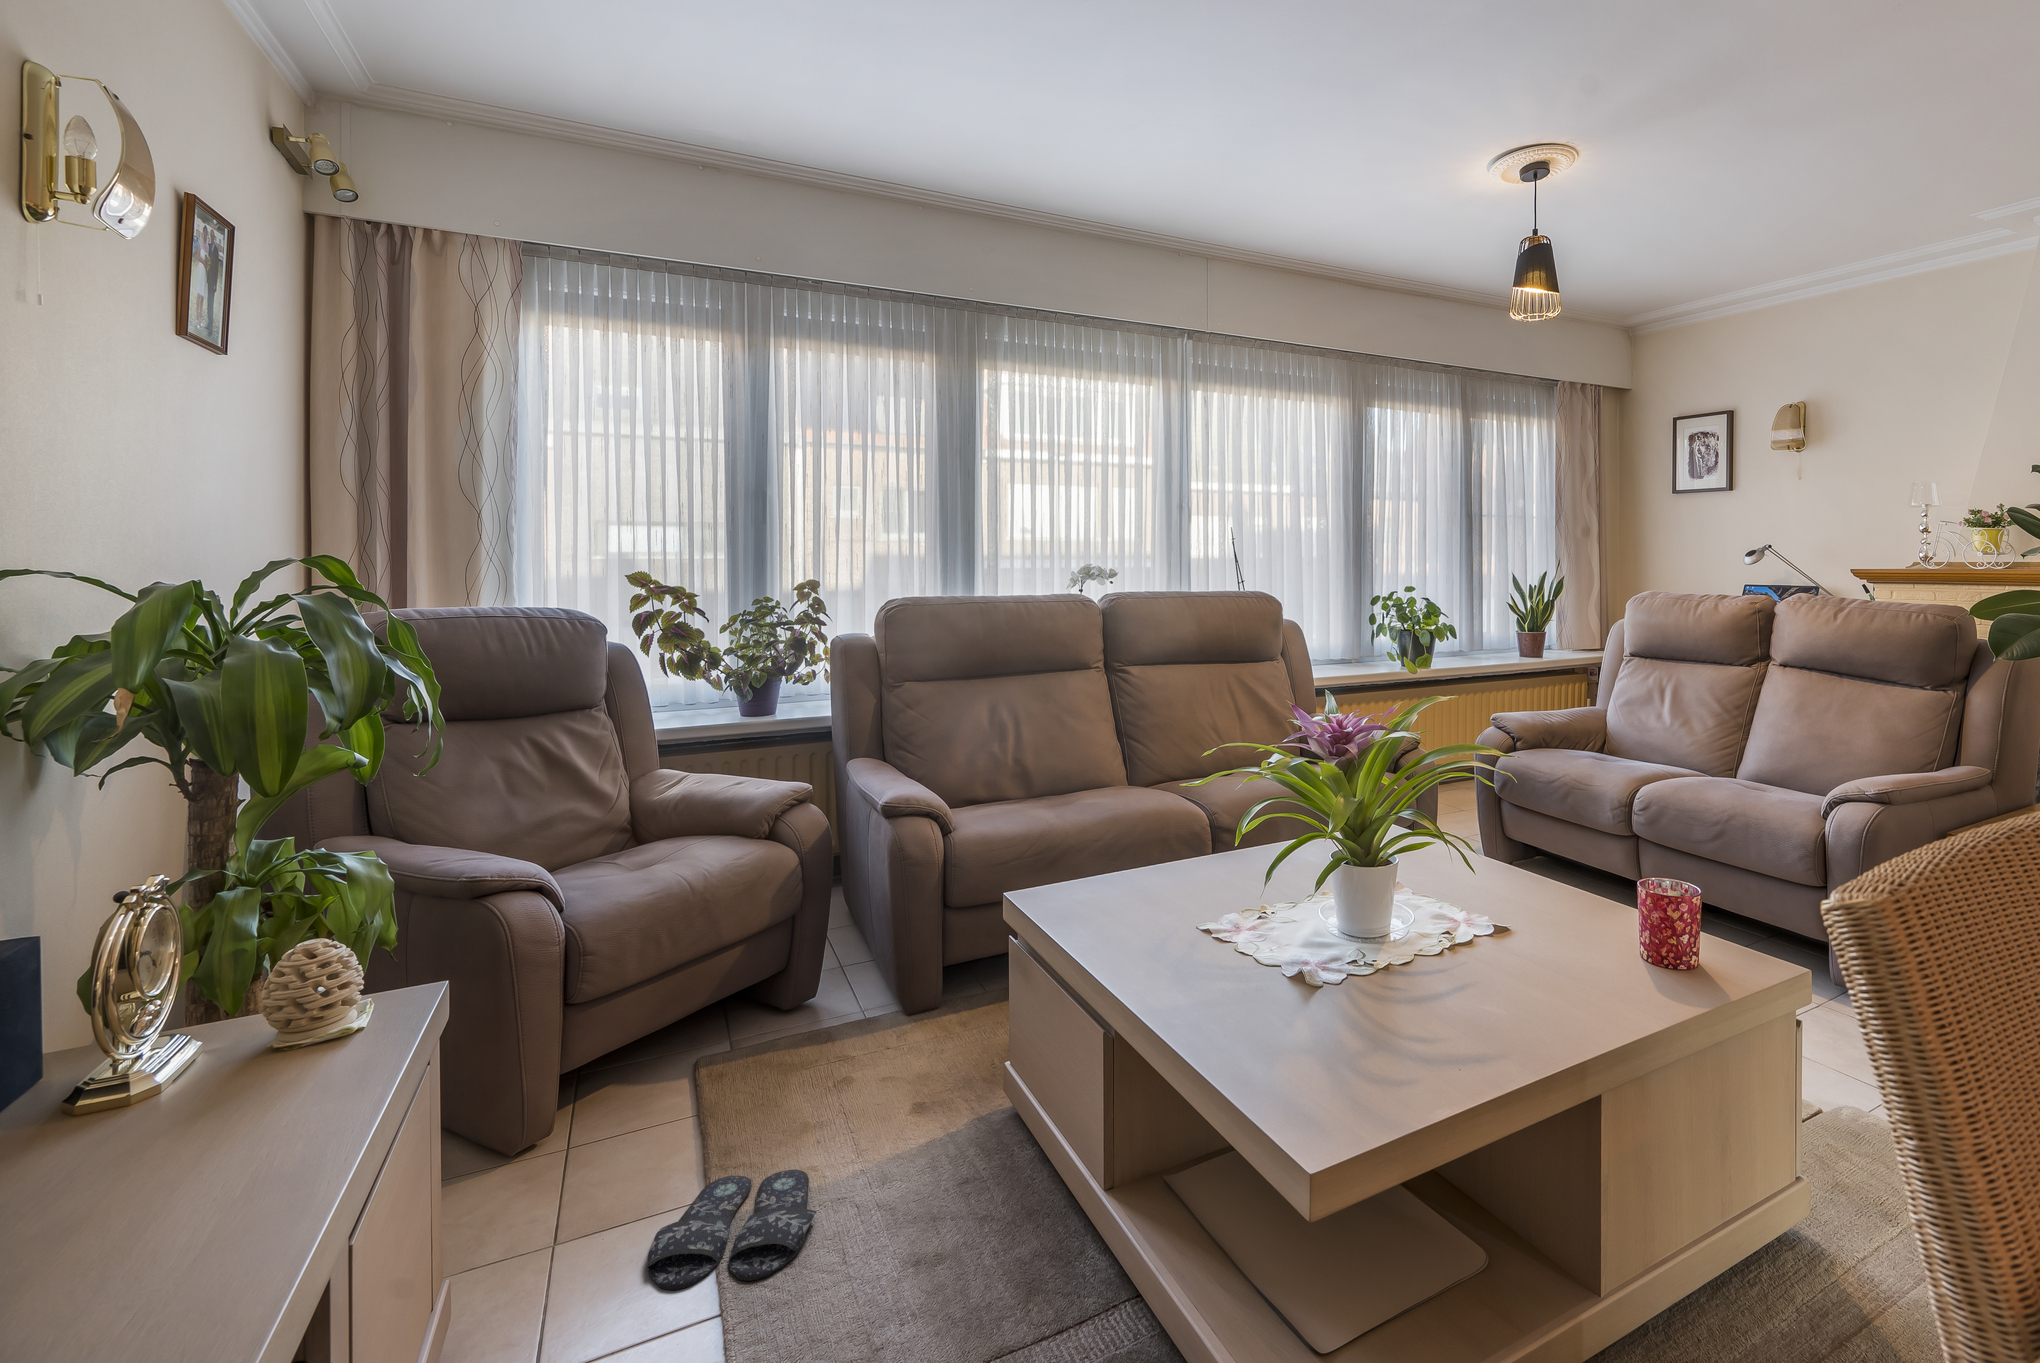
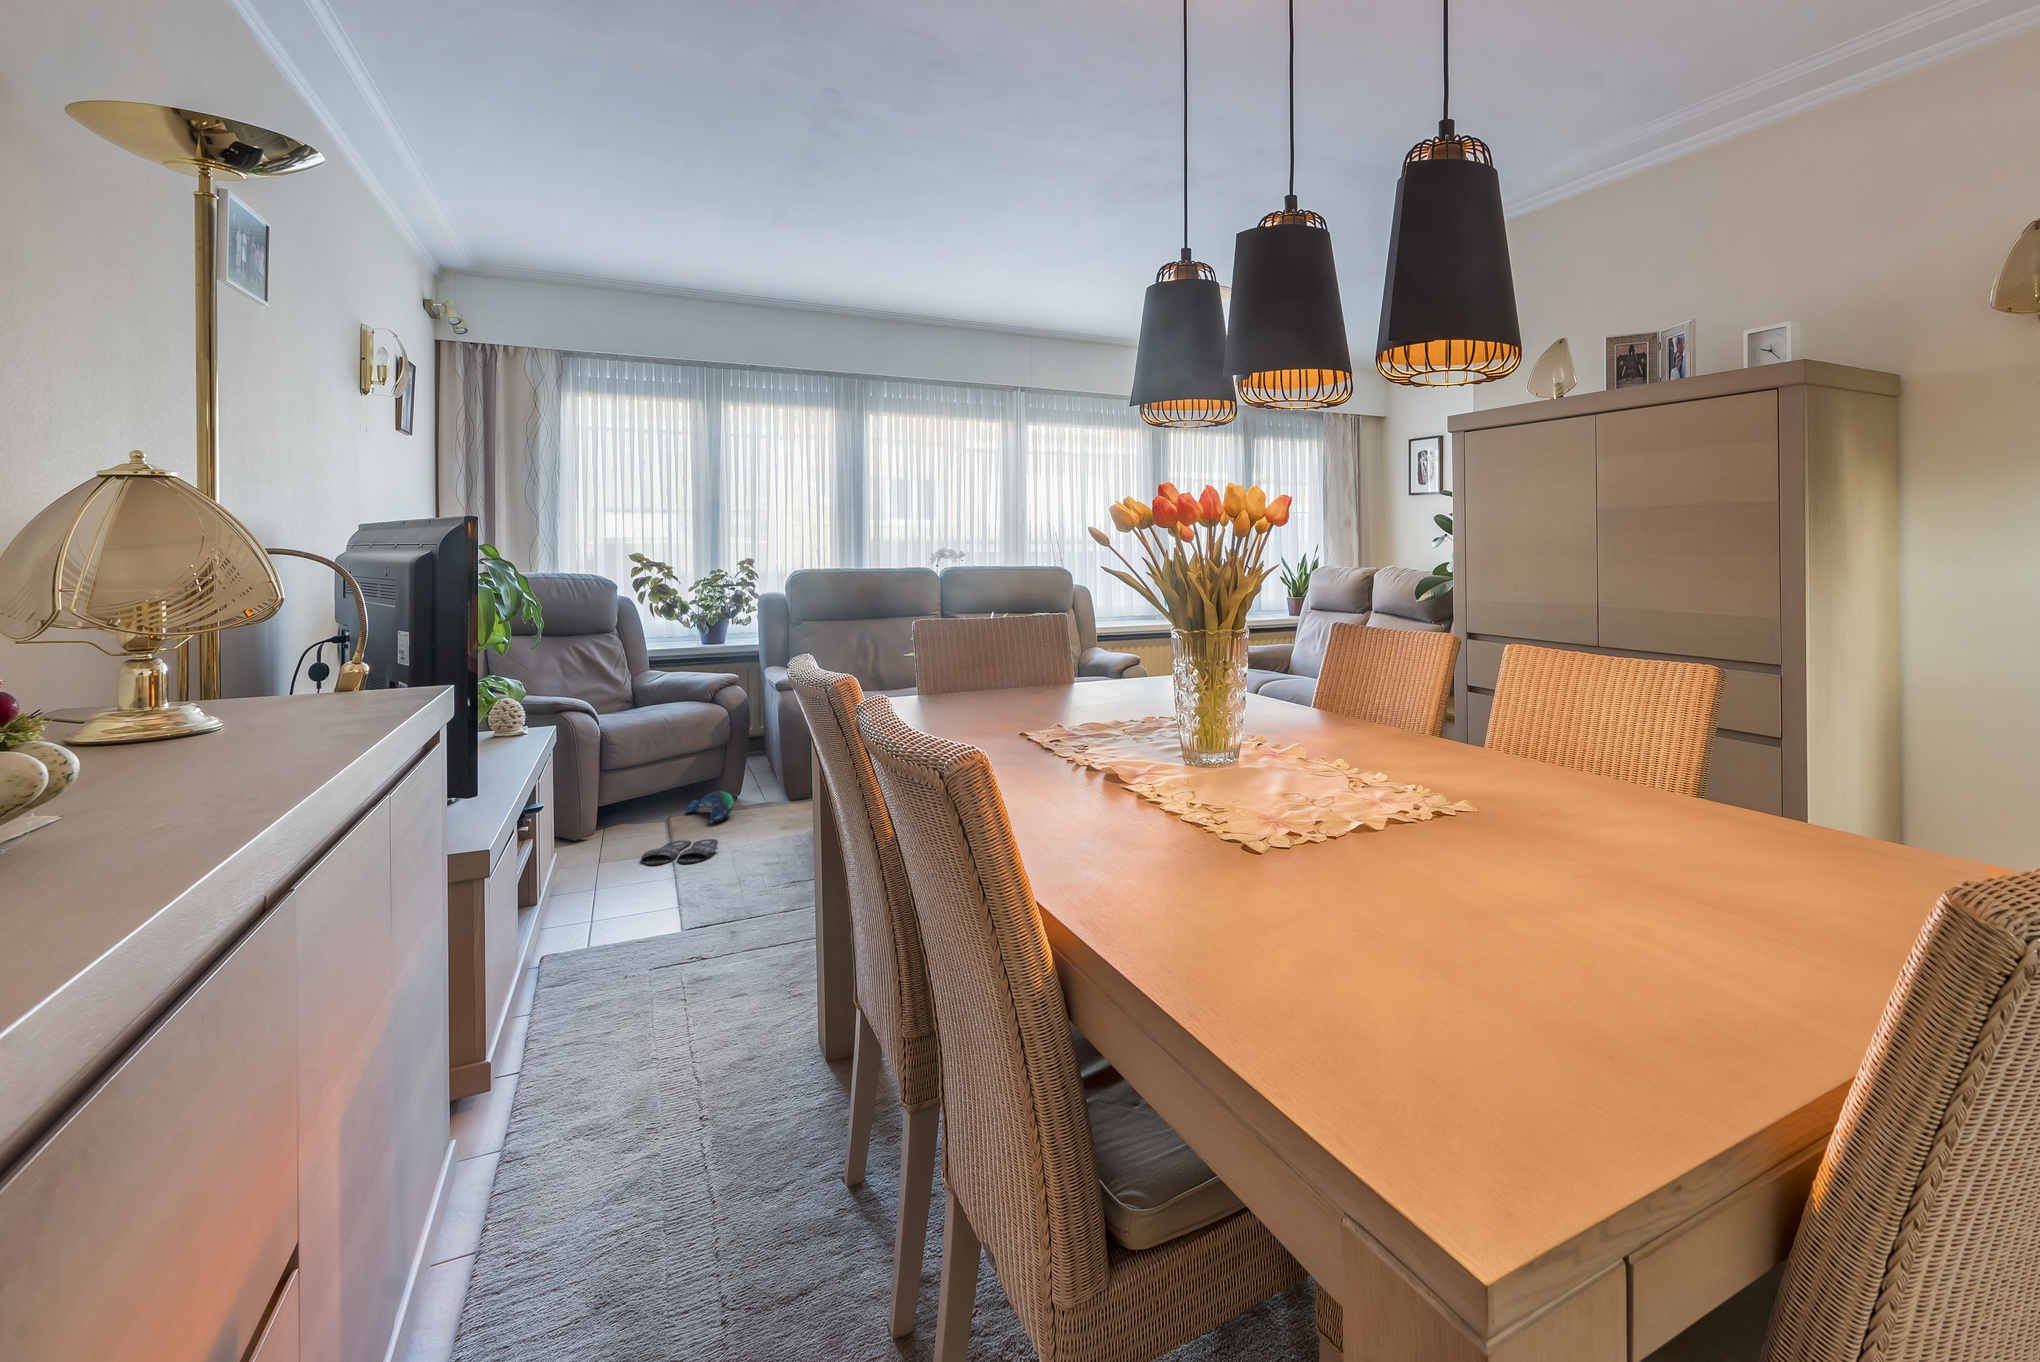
plush toy: none [729,1024,831,1109] -> present [686,791,738,824]

